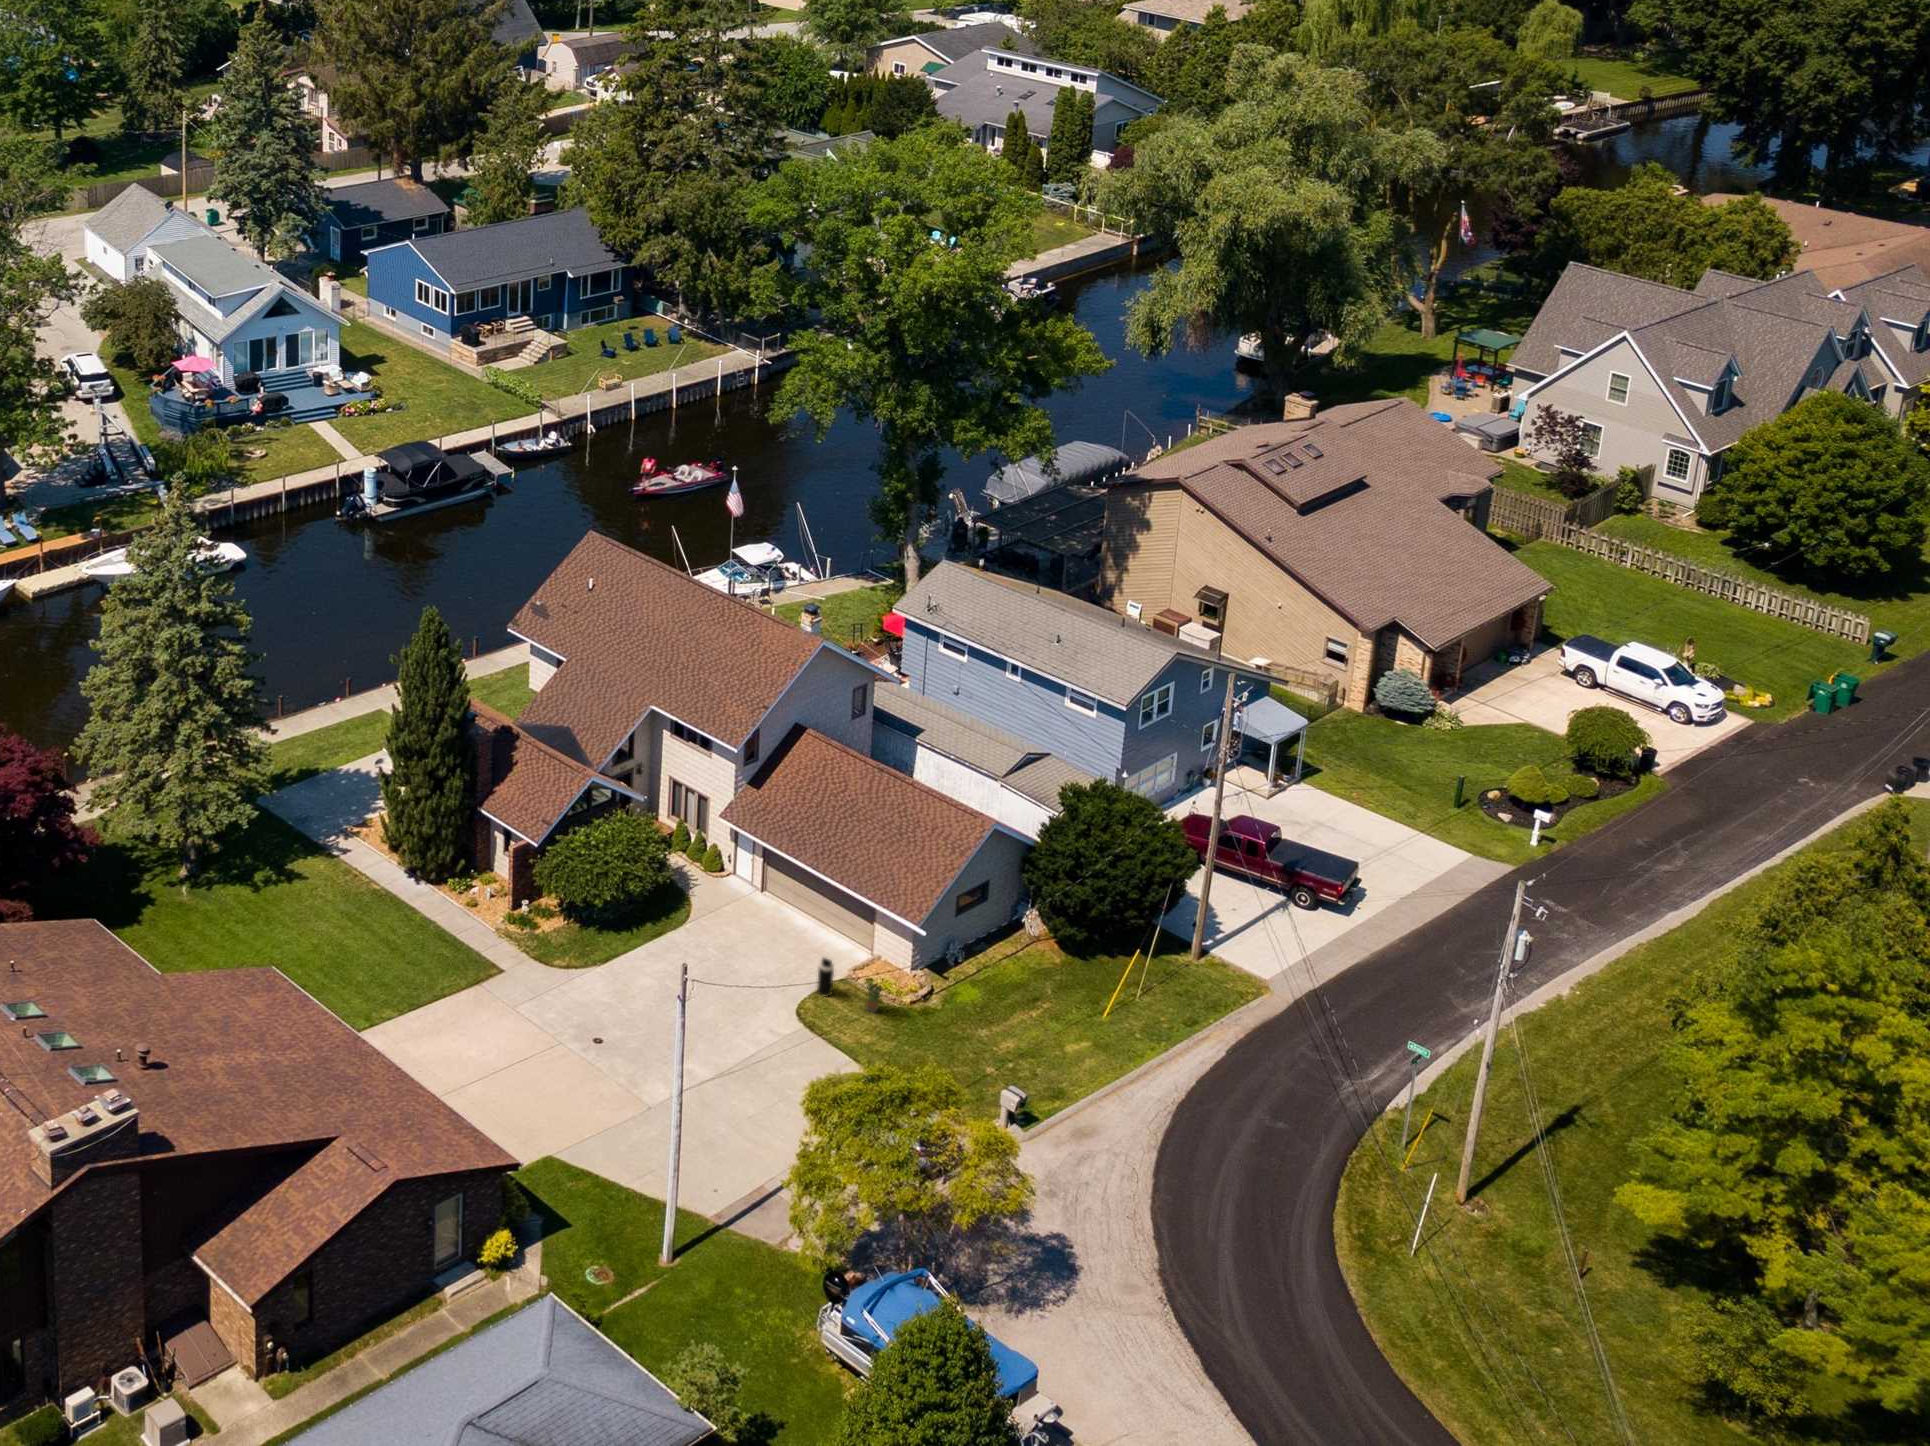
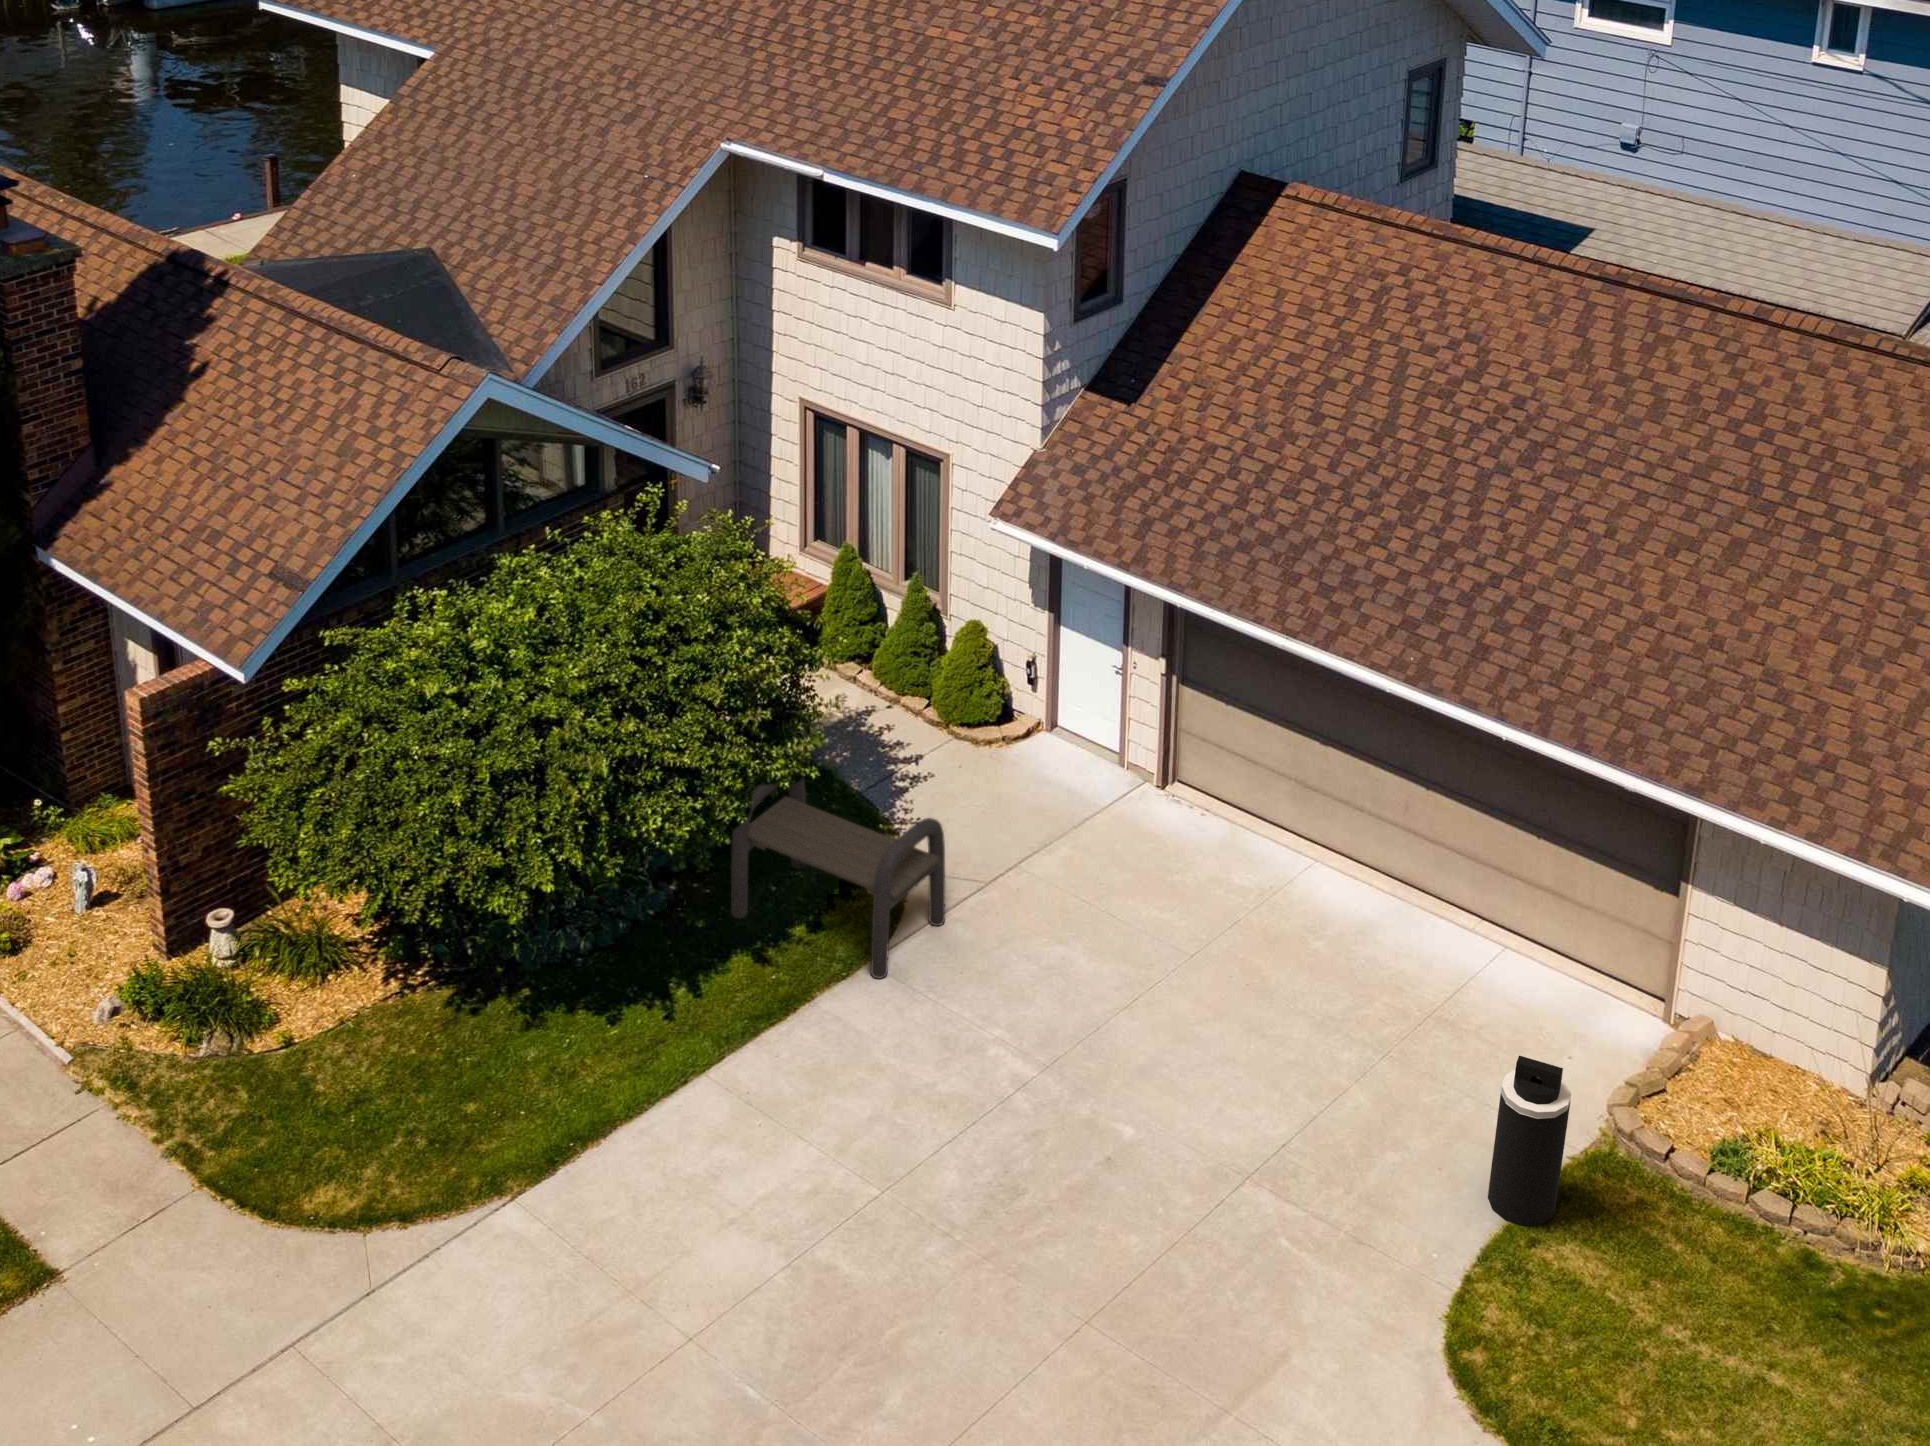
bench: none [647,878,700,933] -> present [731,779,945,979]
potted tree: present [866,984,882,1013] -> none [1725,1156,1811,1289]

